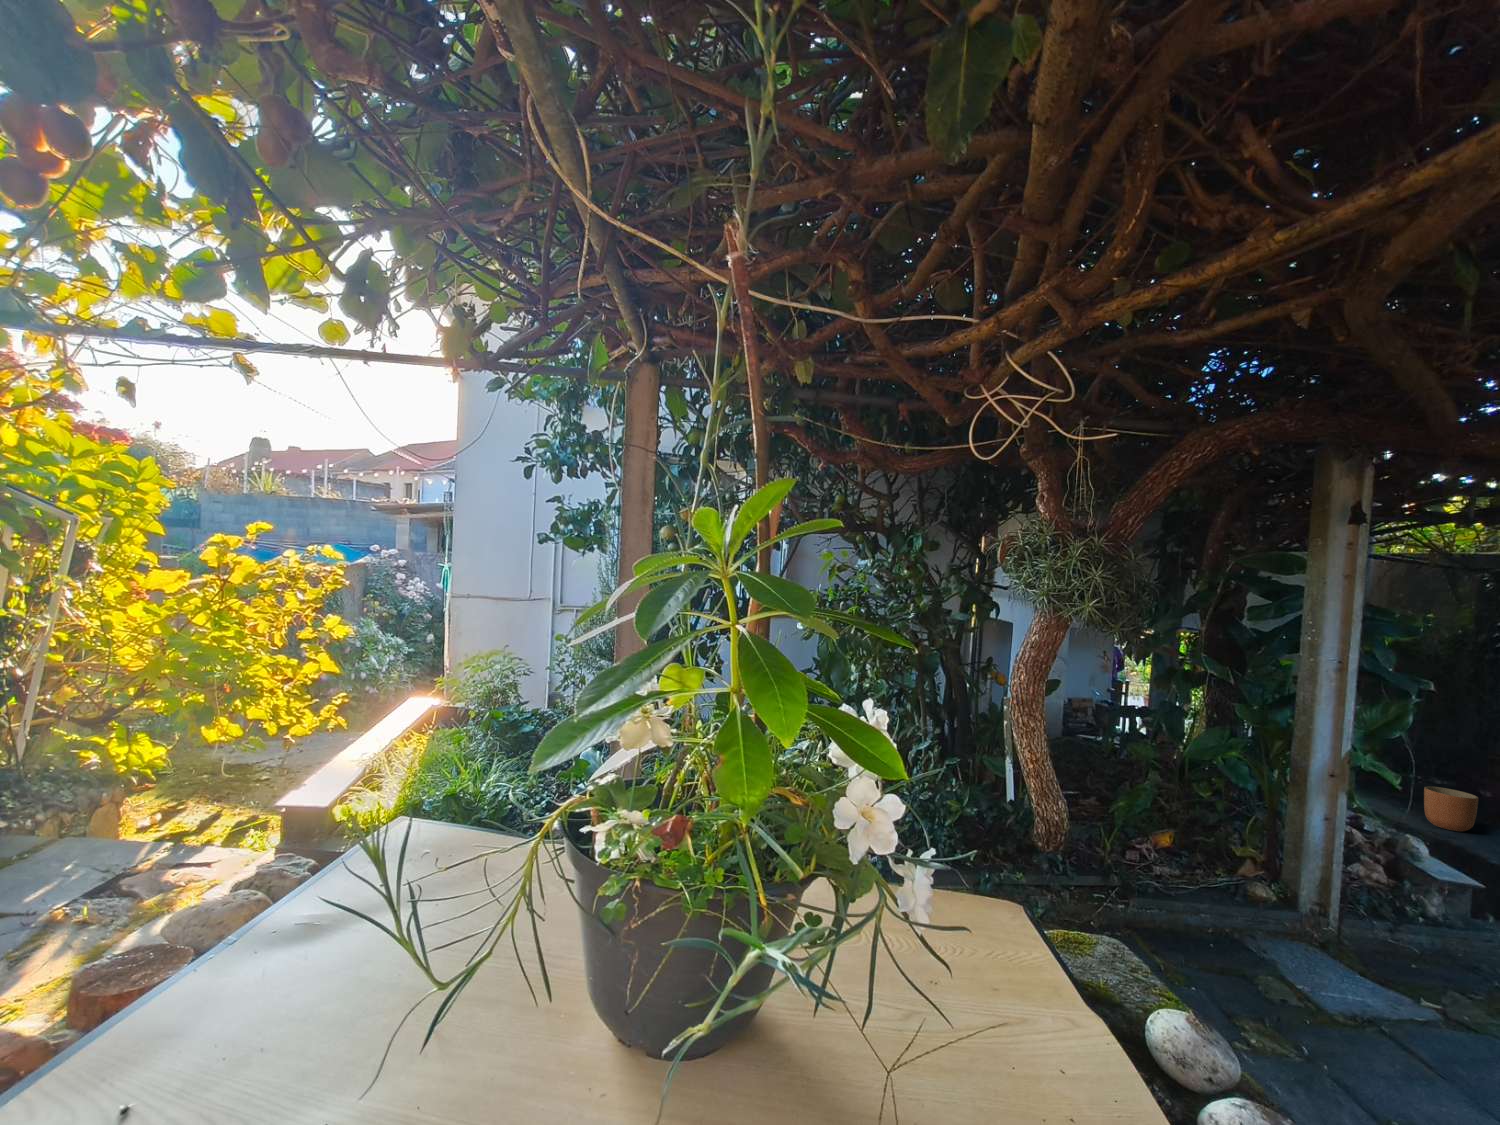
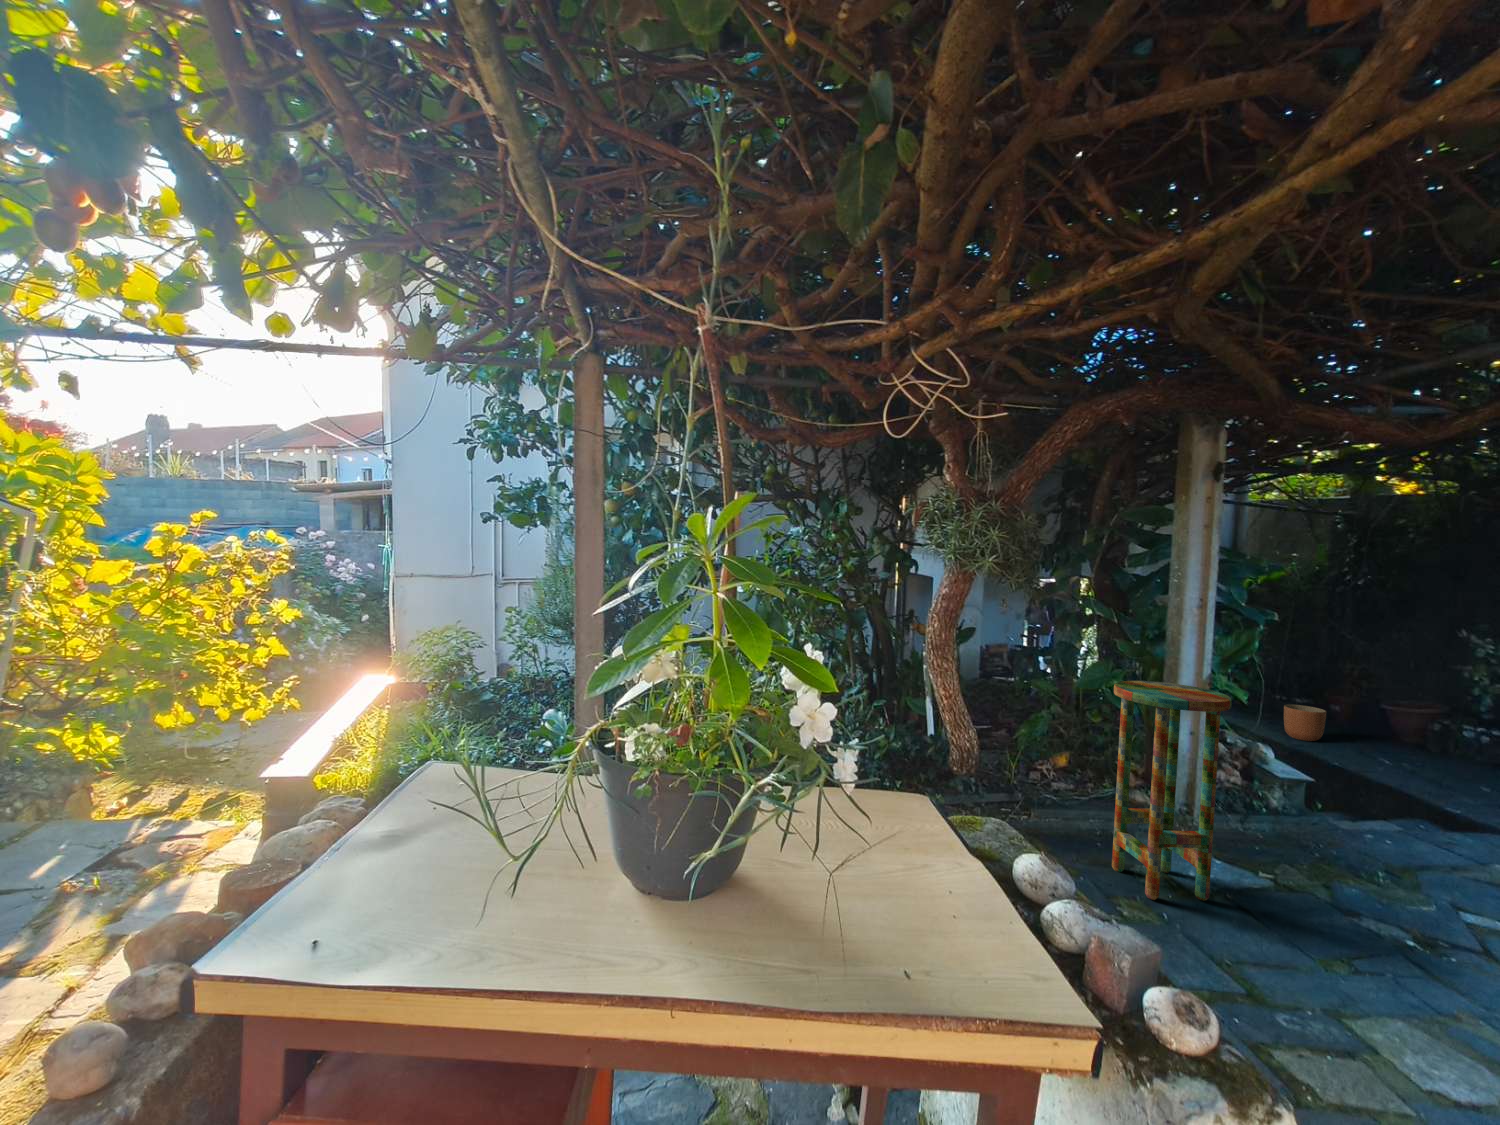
side table: none [1232,755,1392,1034] -> present [1112,681,1232,901]

